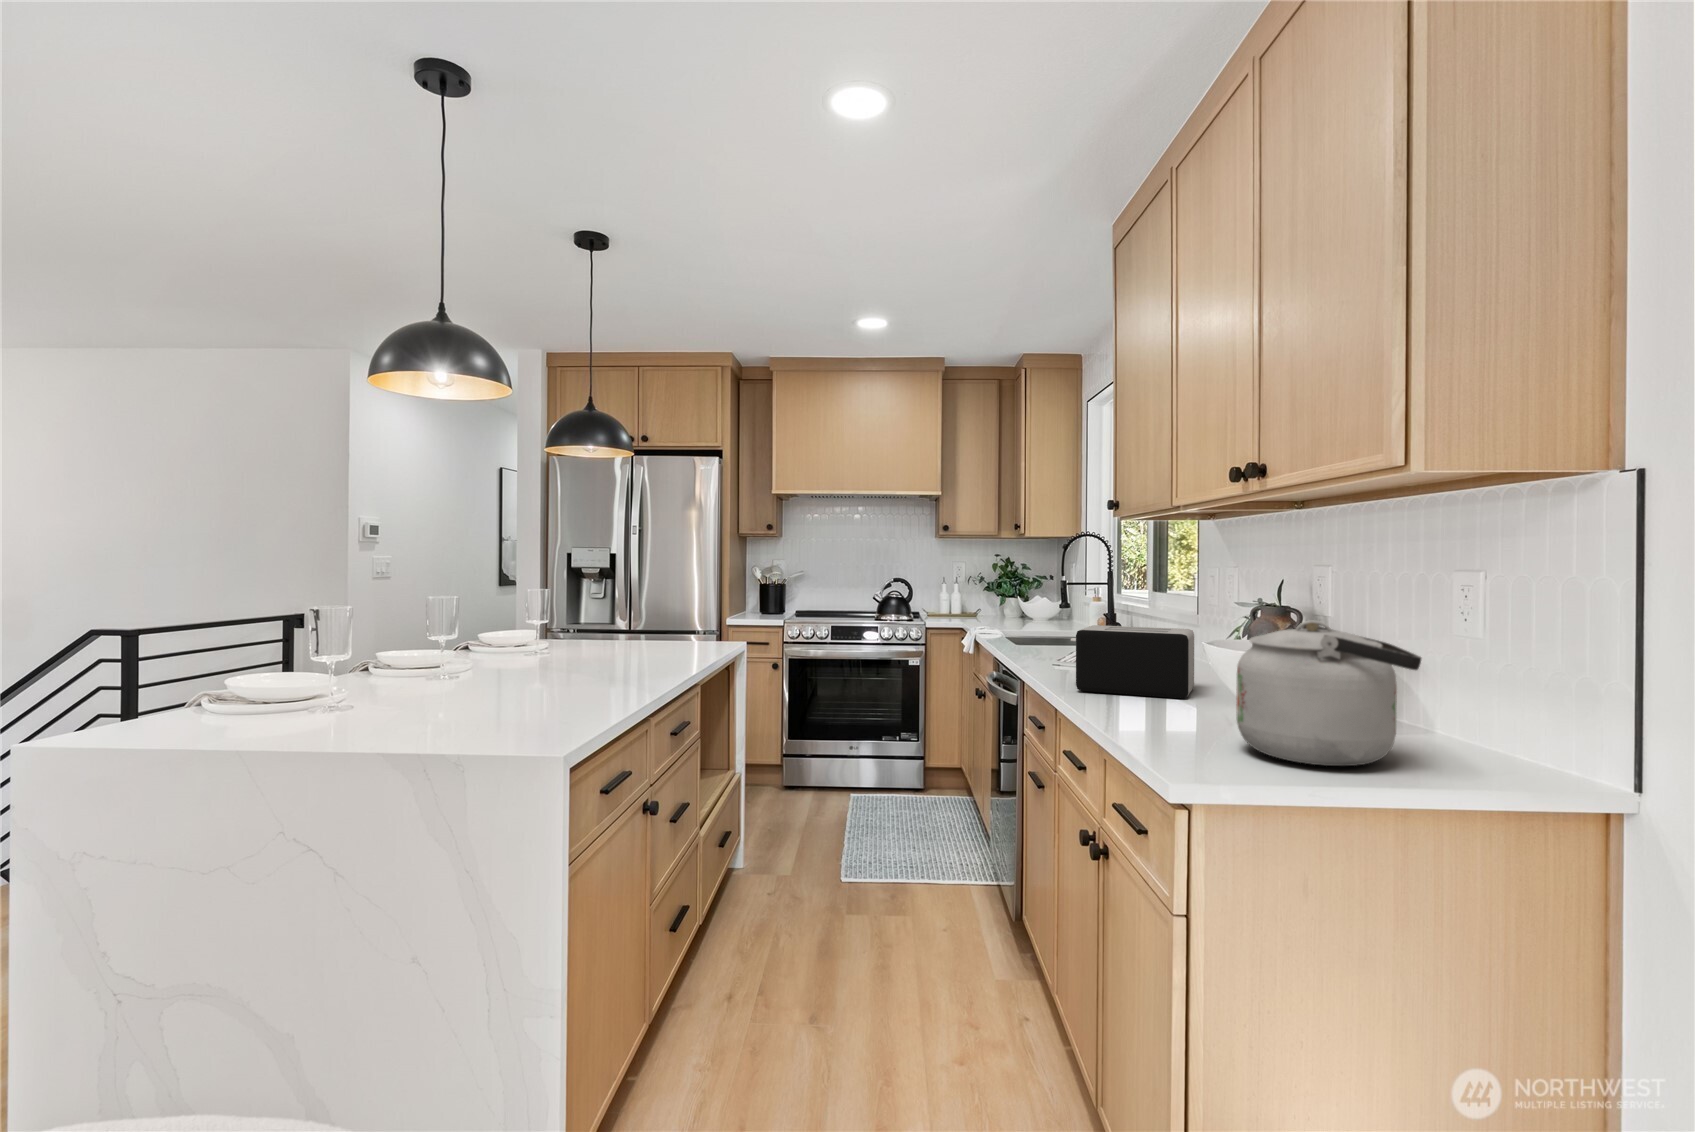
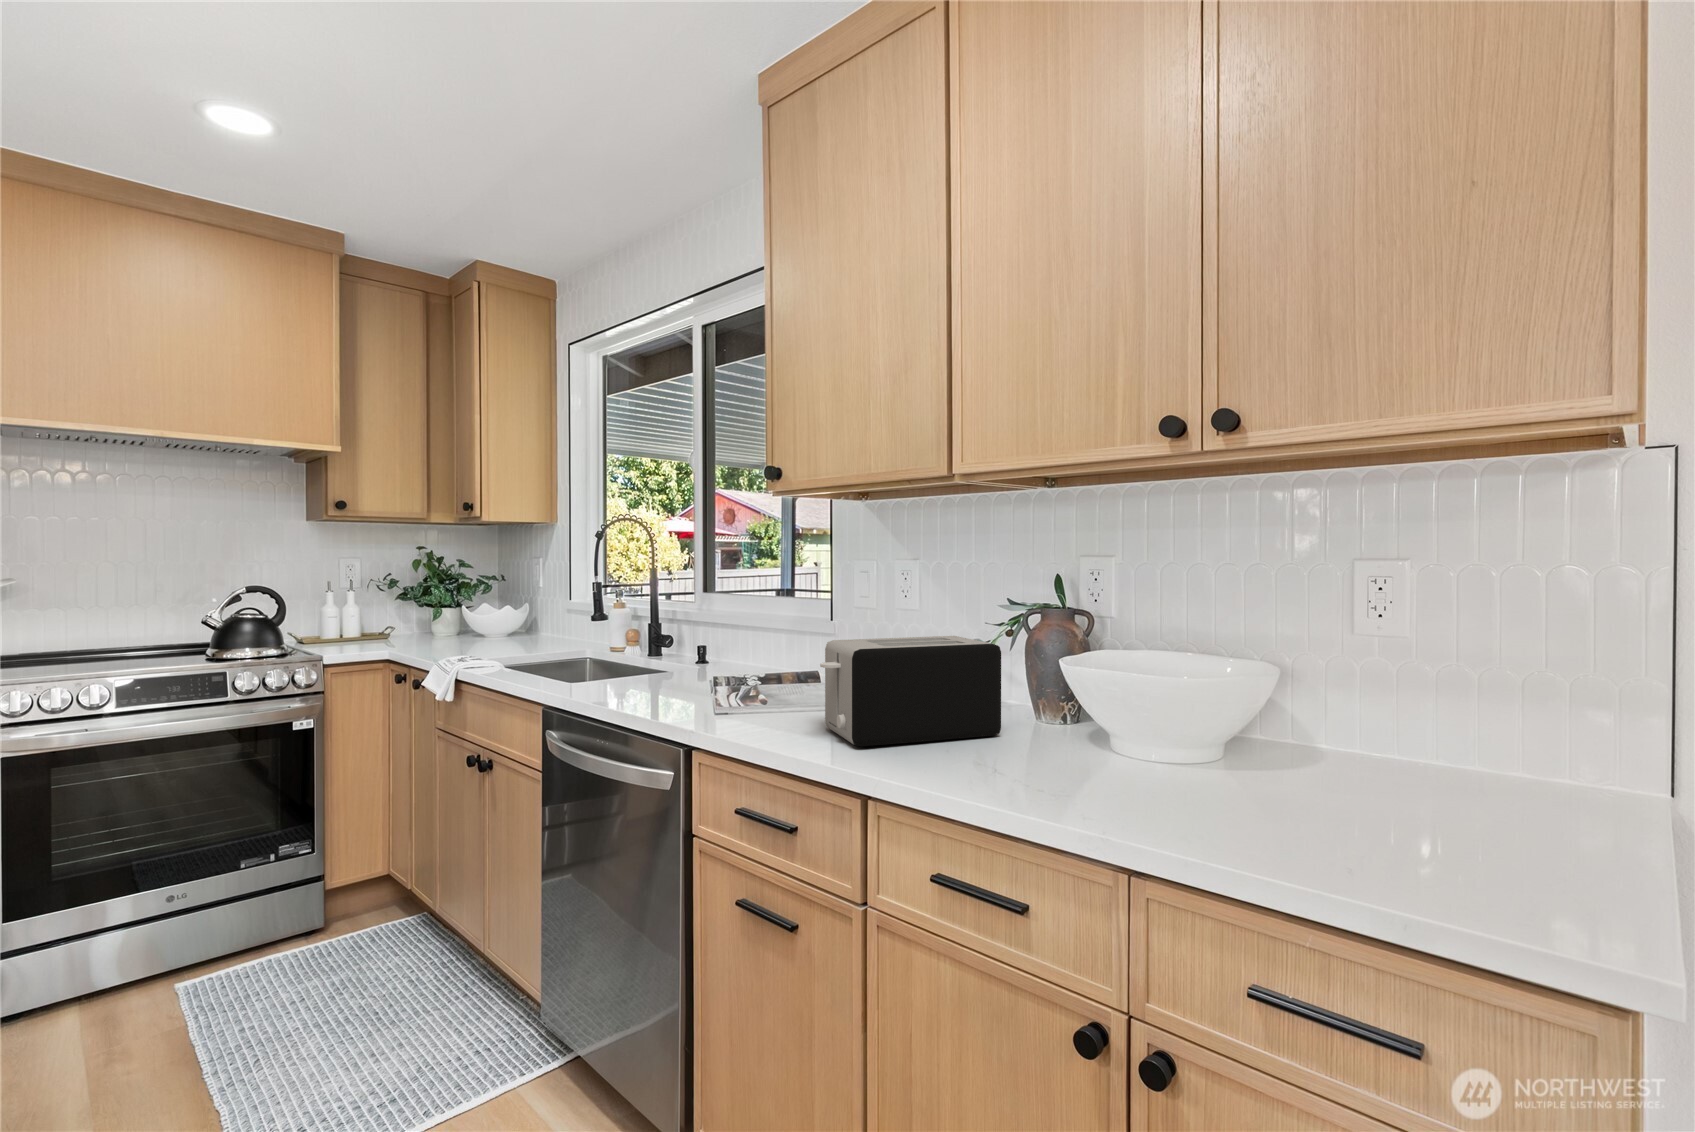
kettle: present [1236,620,1421,766] -> none [1245,612,1530,818]

